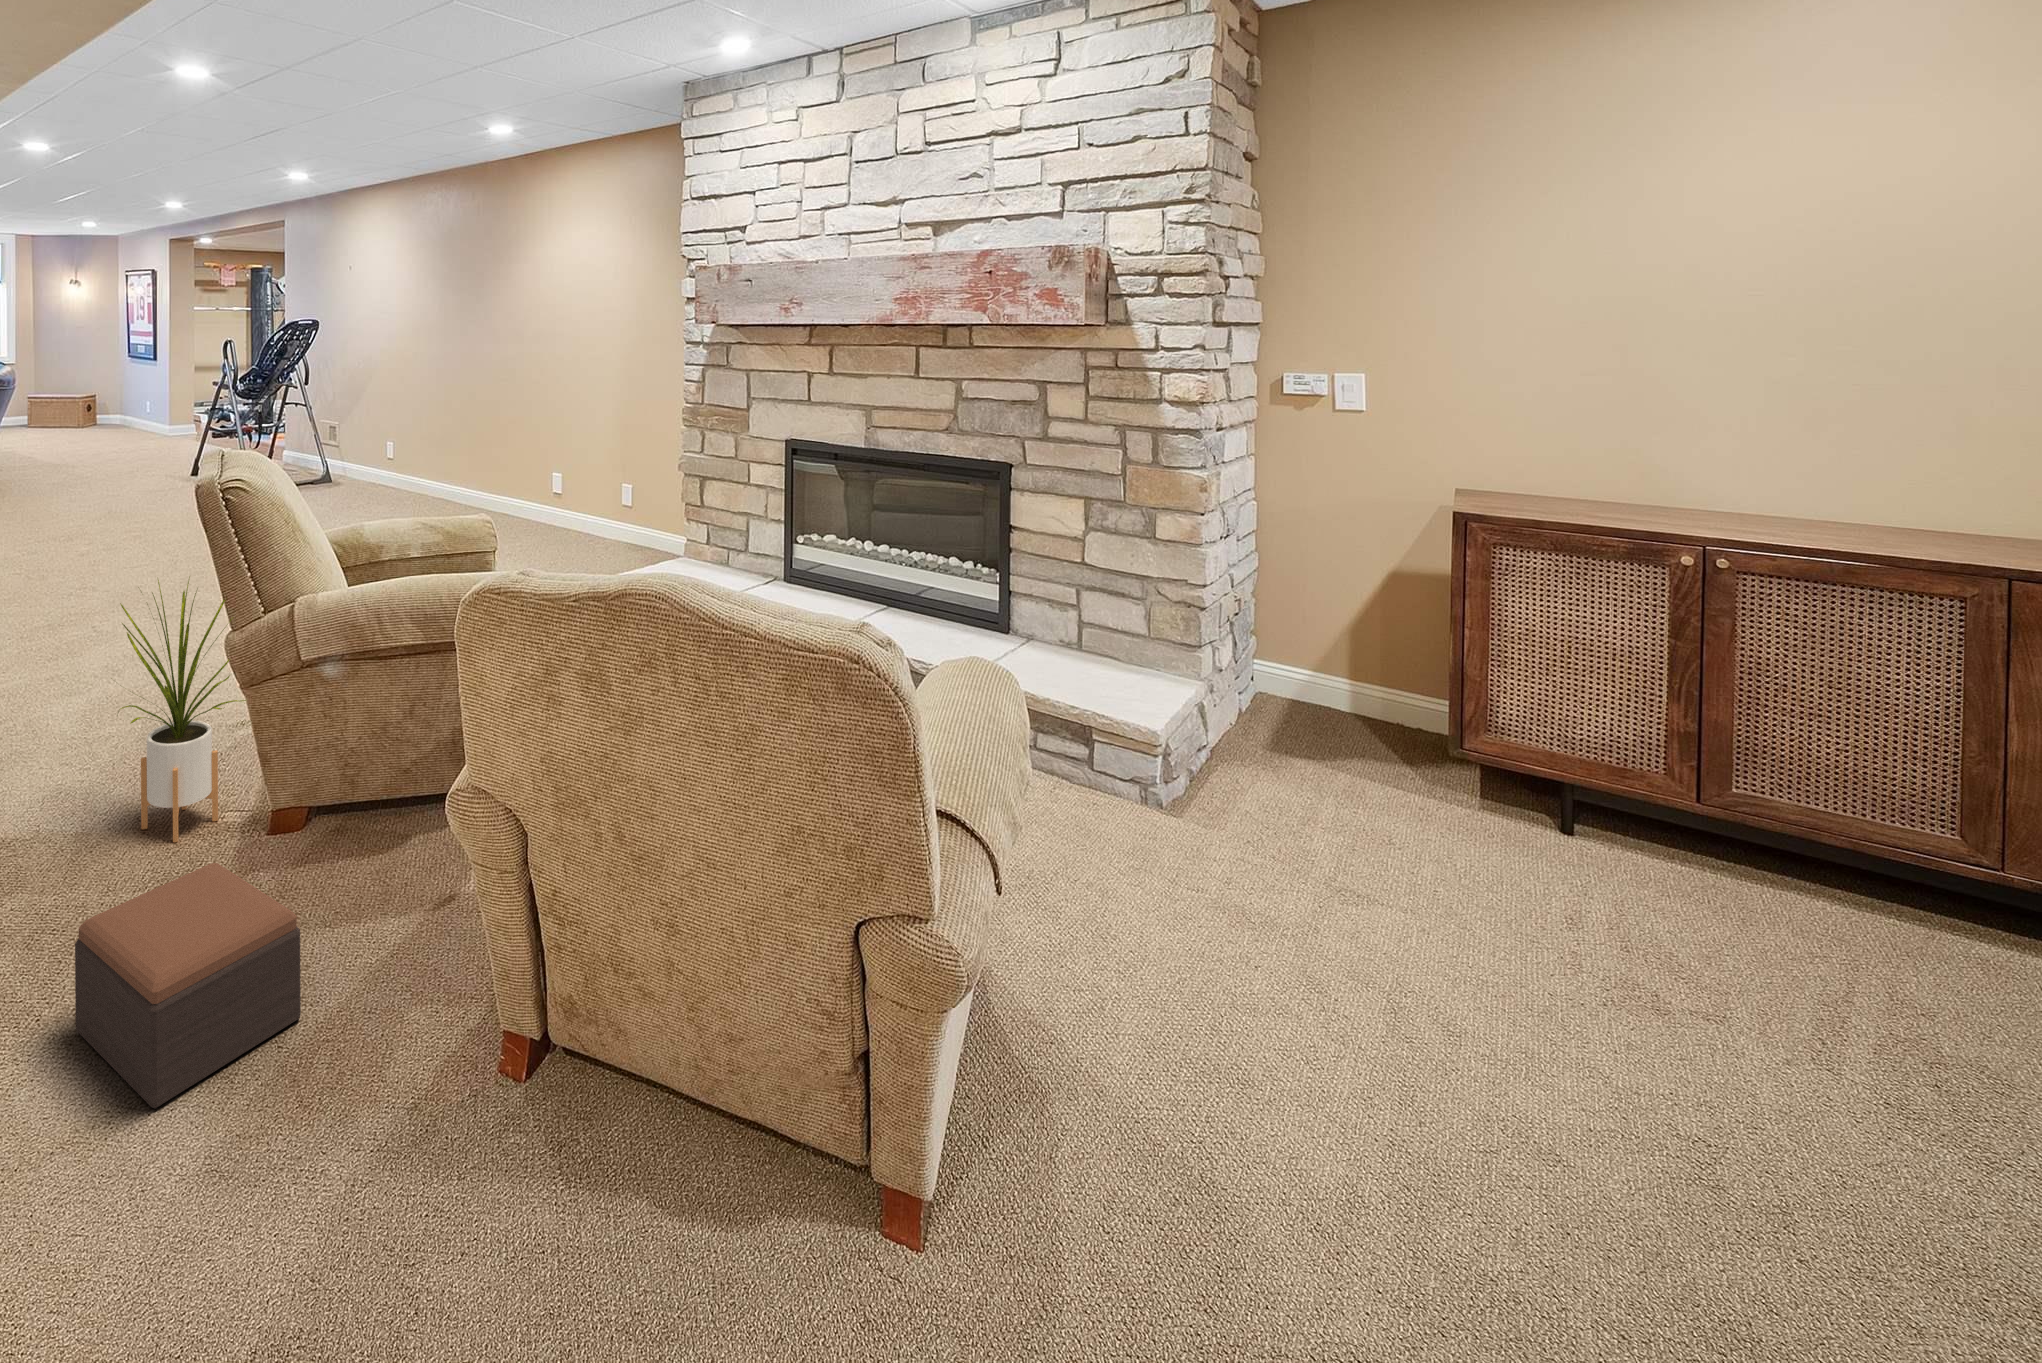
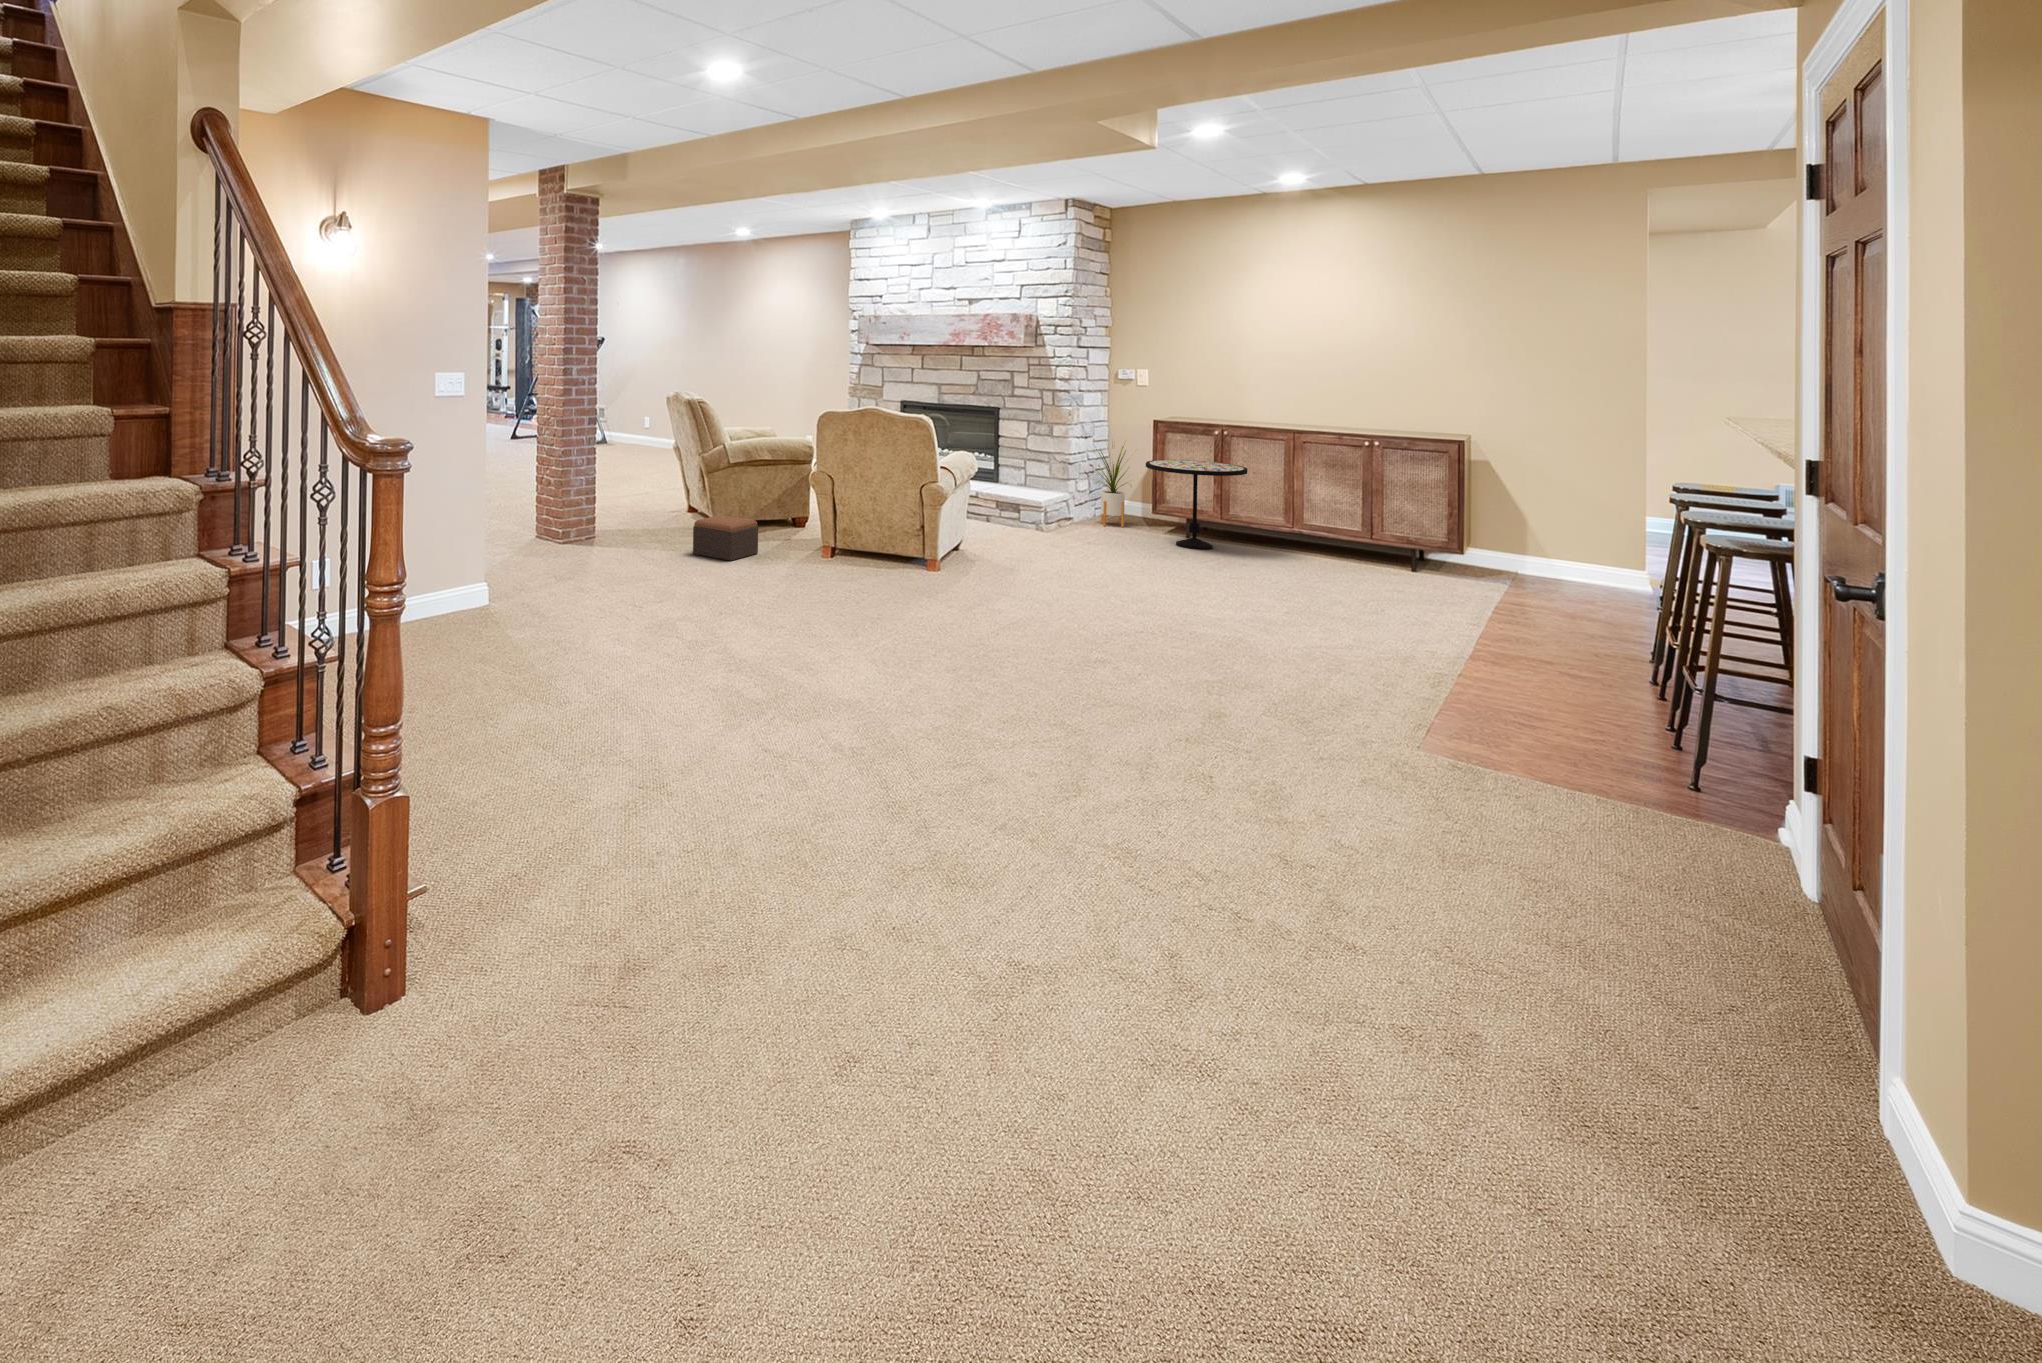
house plant: present [120,577,246,842] -> present [1095,446,1131,527]
side table: none [1480,628,1891,938] -> present [1146,460,1247,549]

